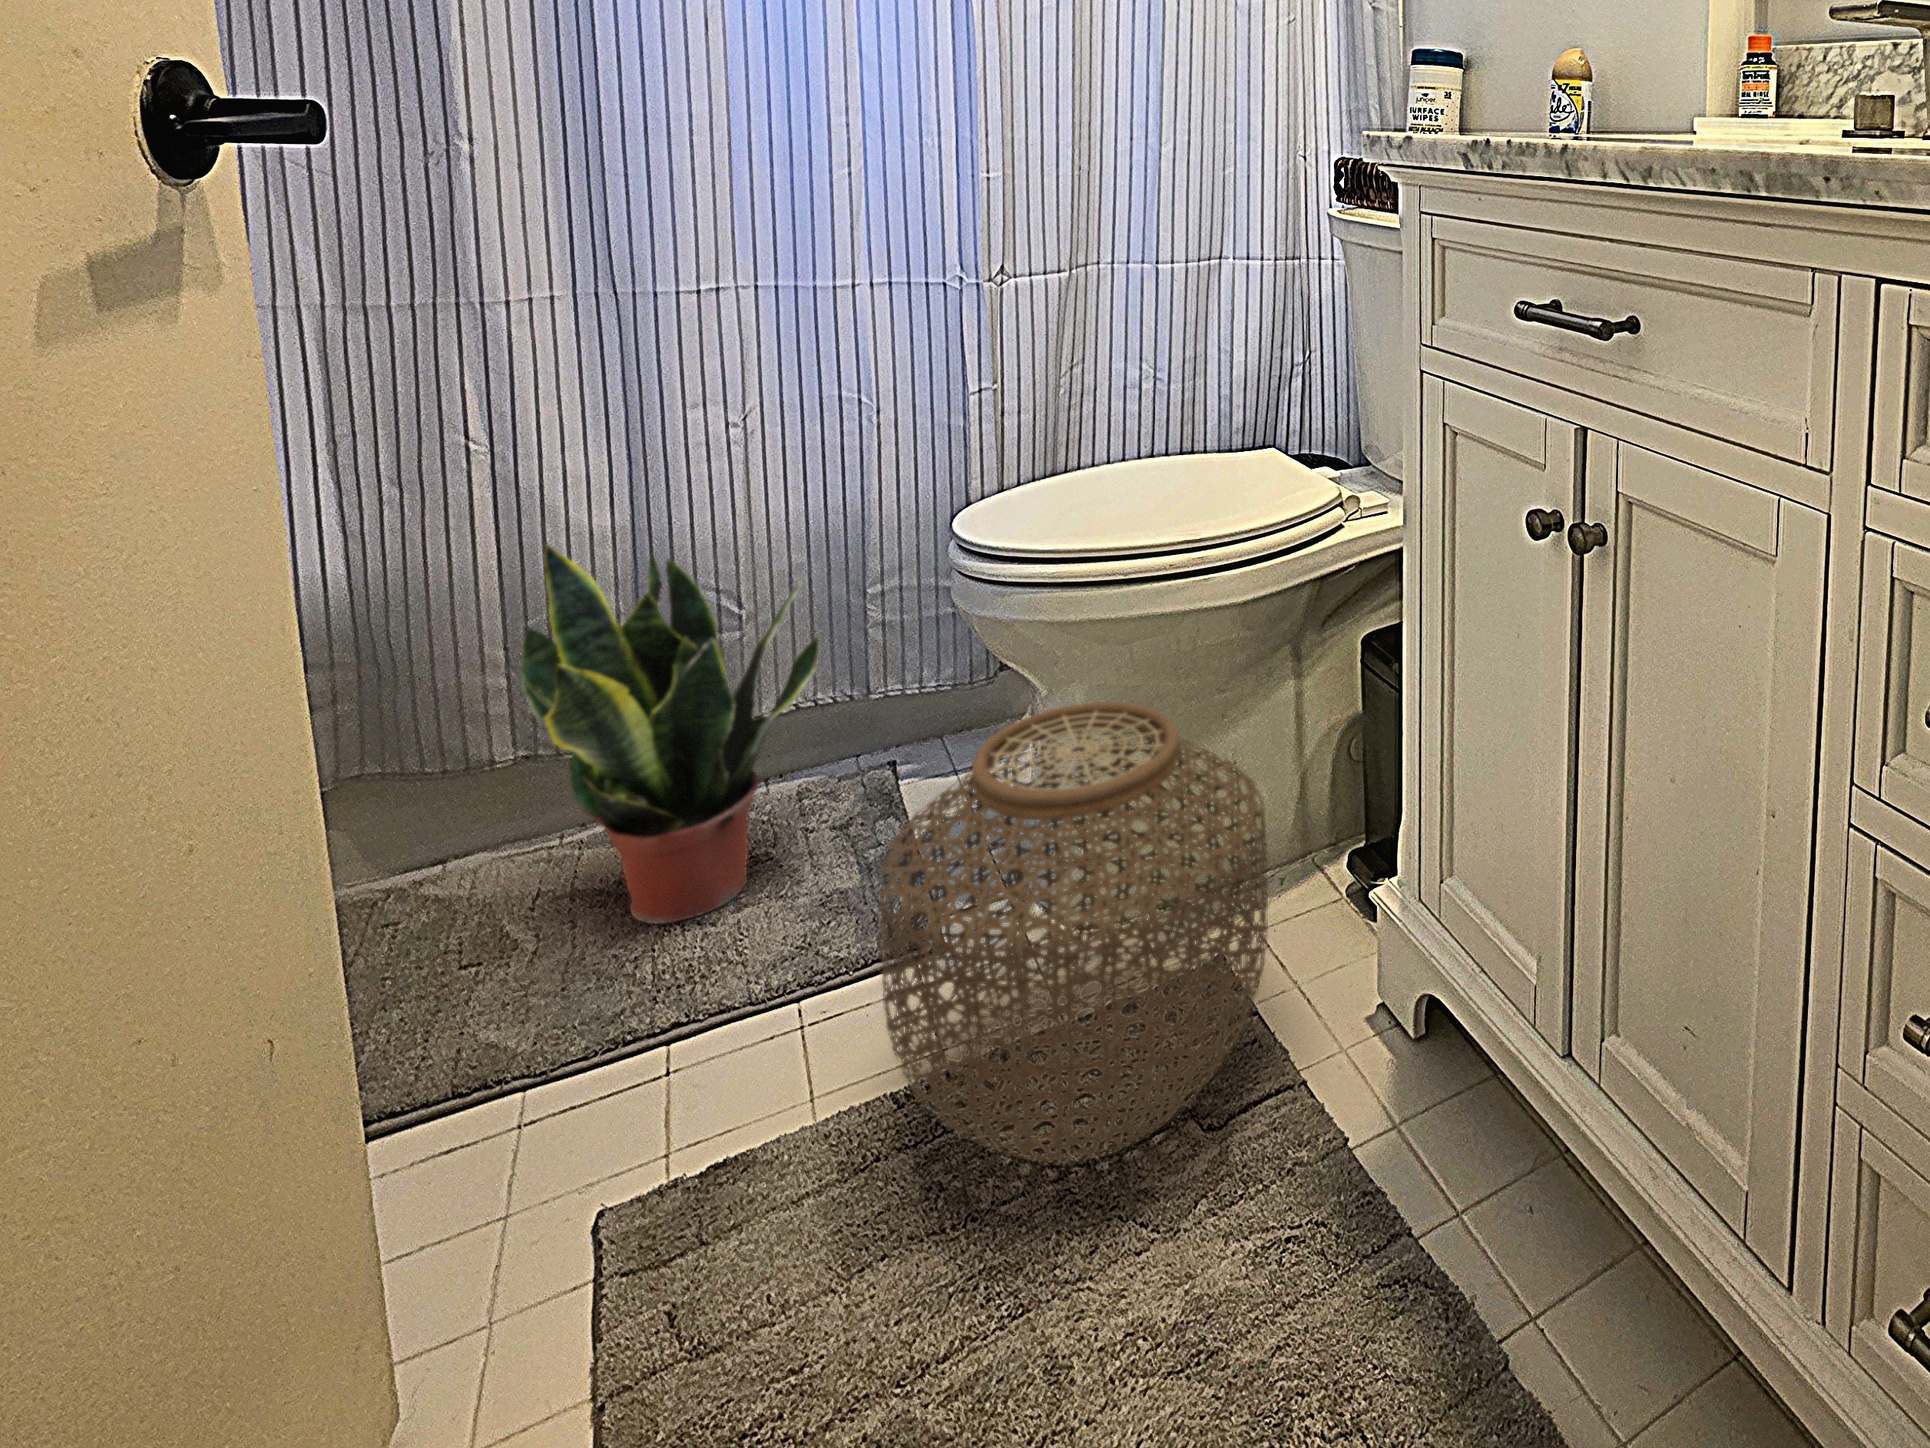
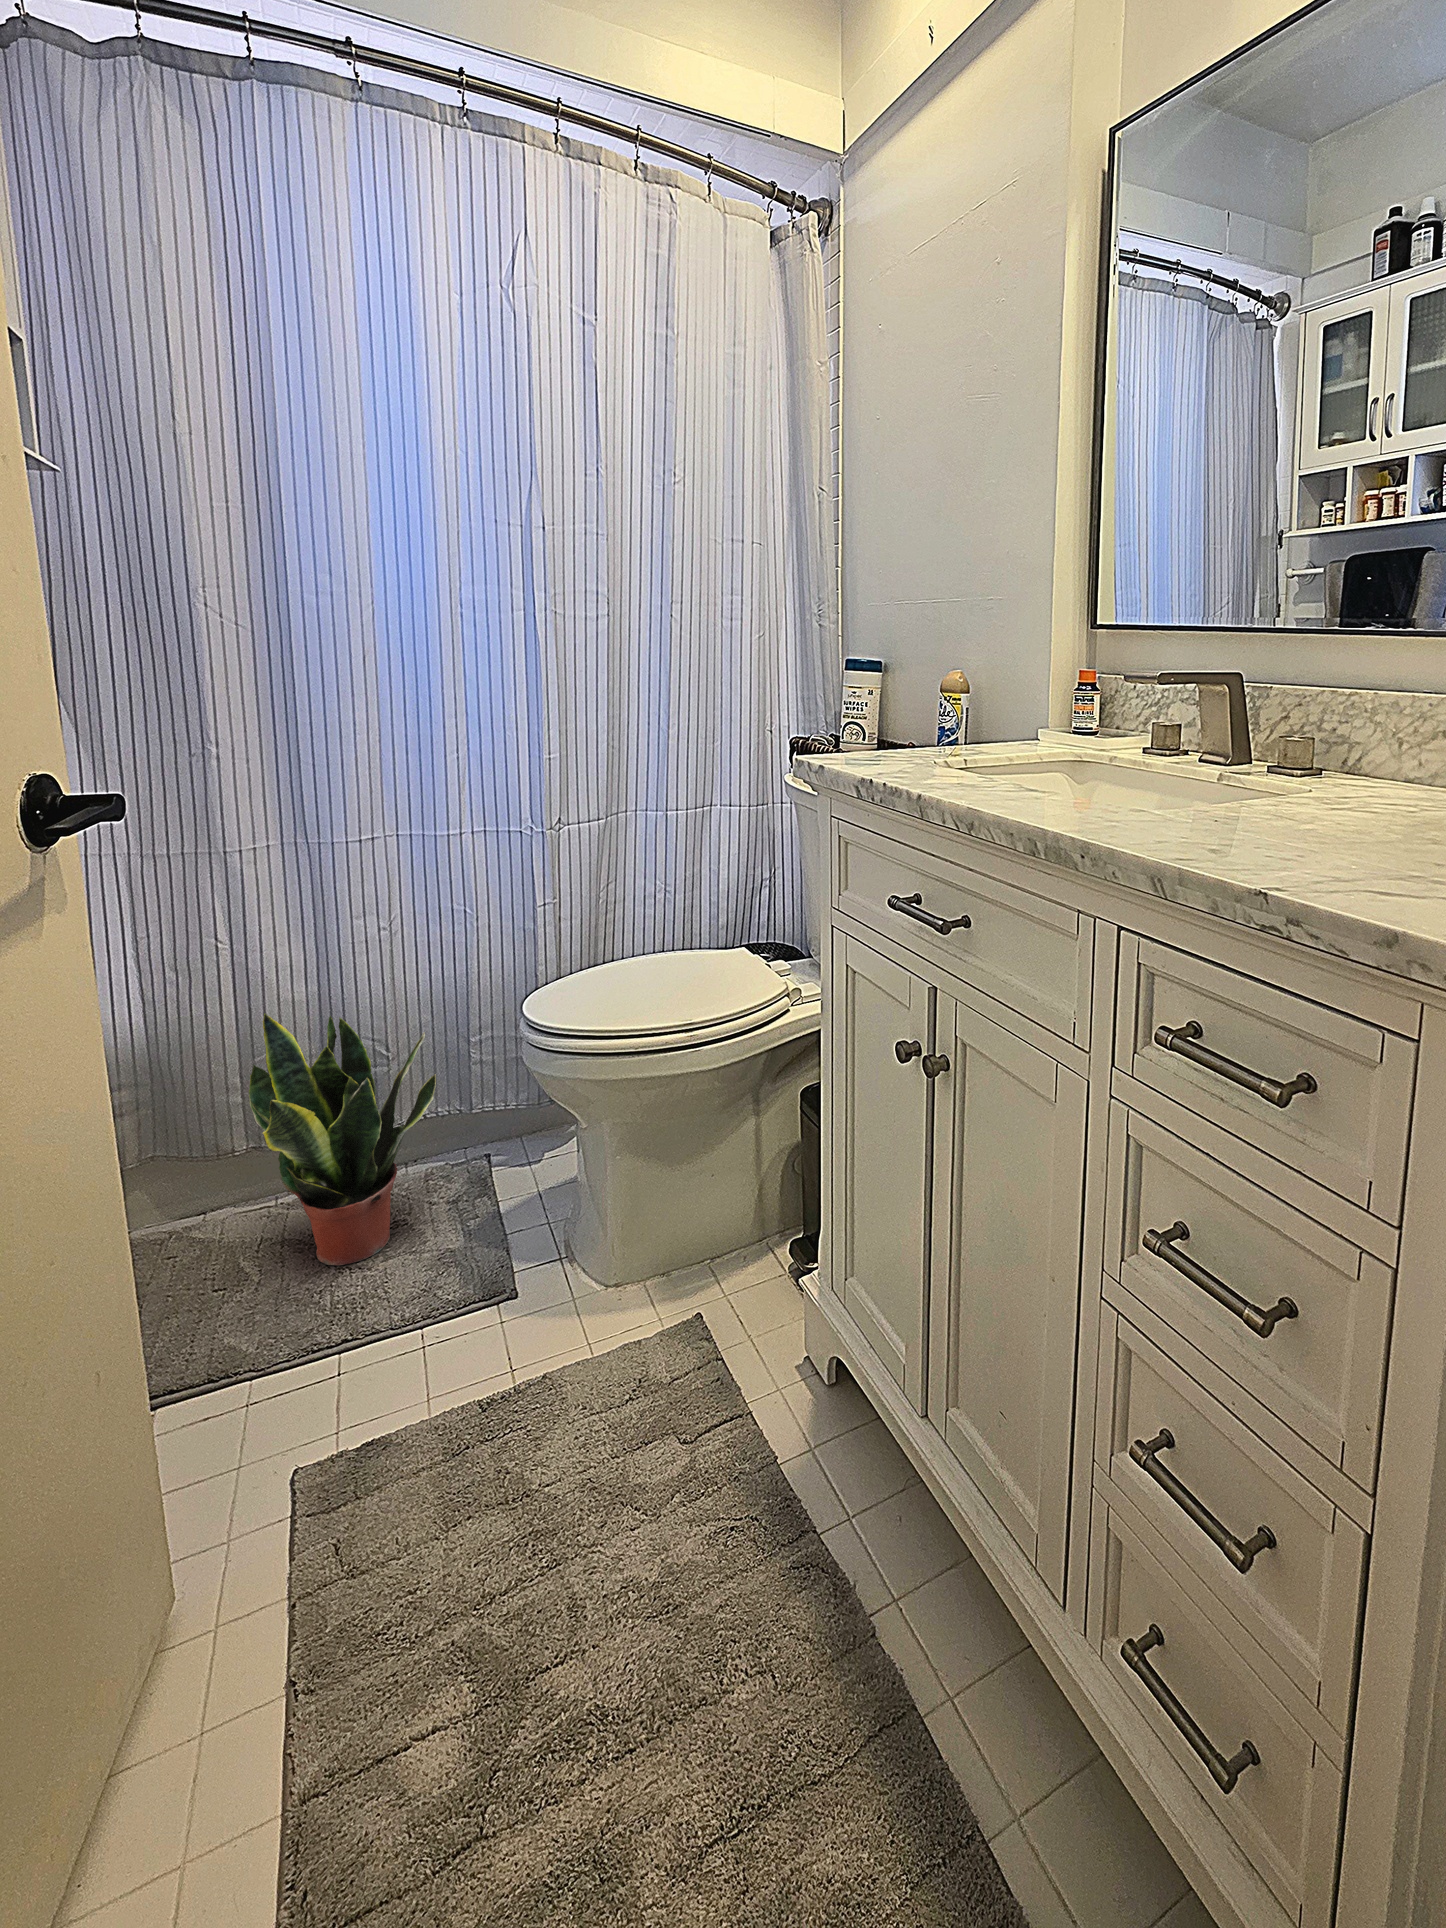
woven basket: present [878,702,1268,1163] -> none [468,1143,725,1461]

